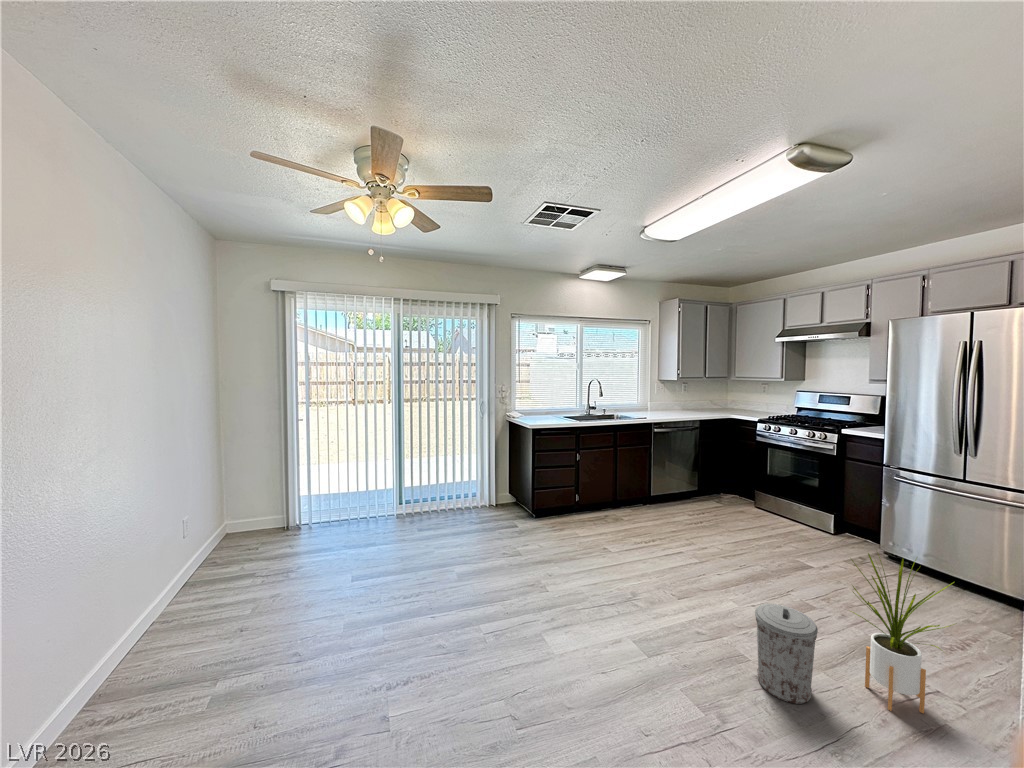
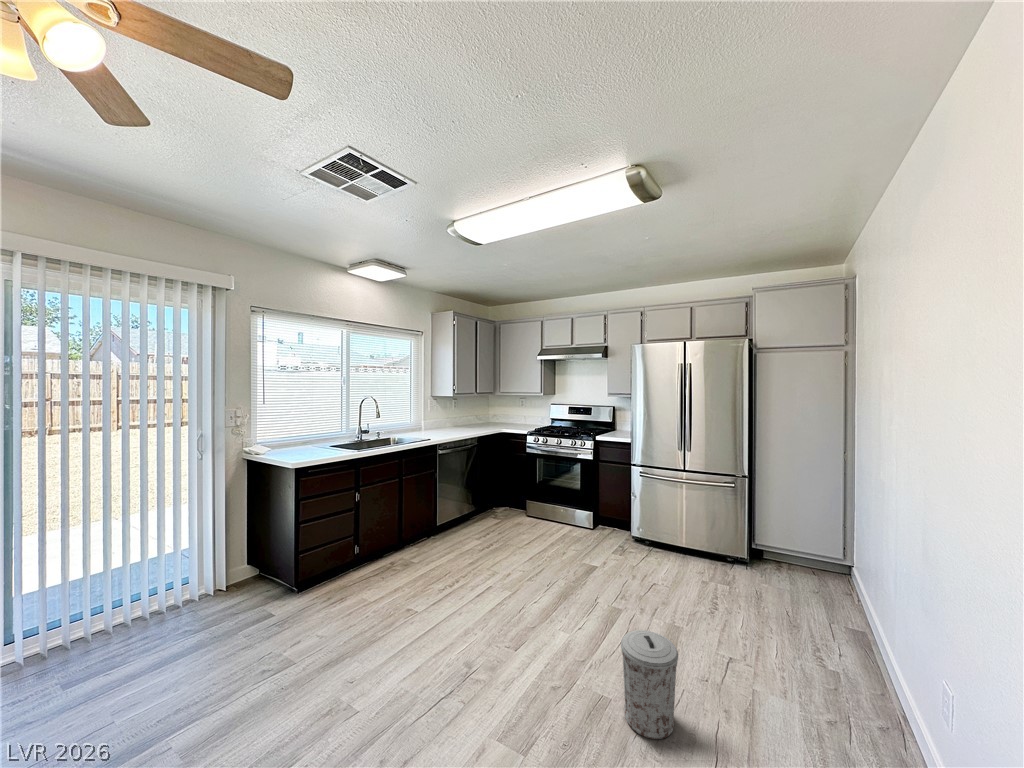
house plant: present [851,553,954,714] -> none [677,549,757,699]

